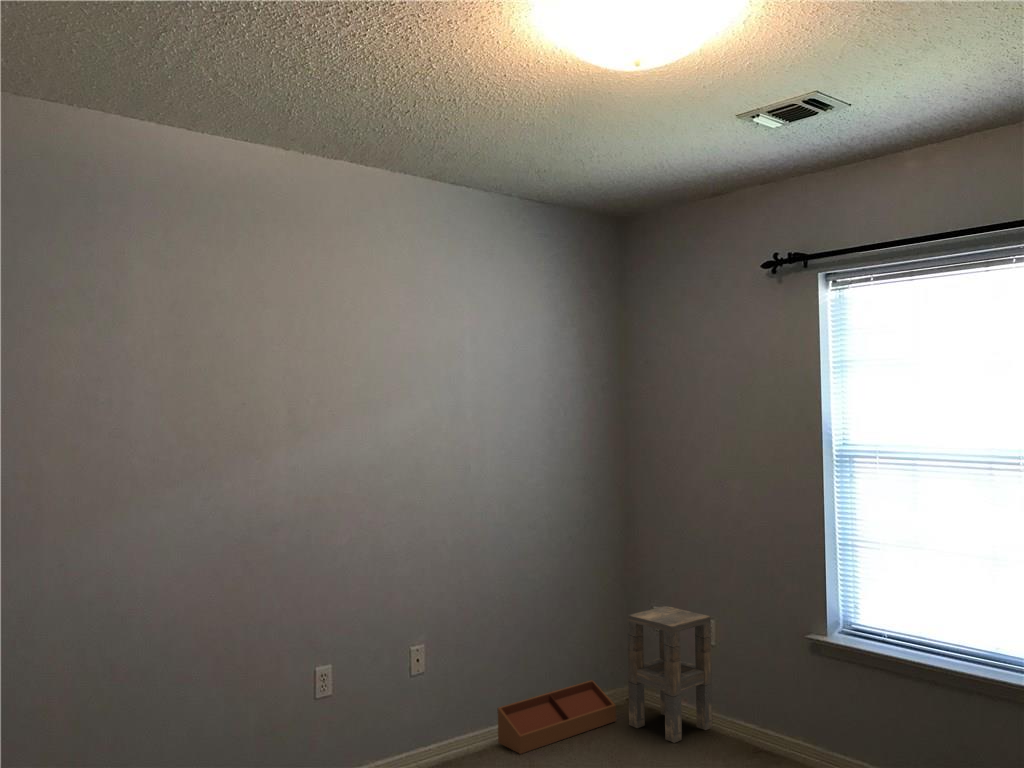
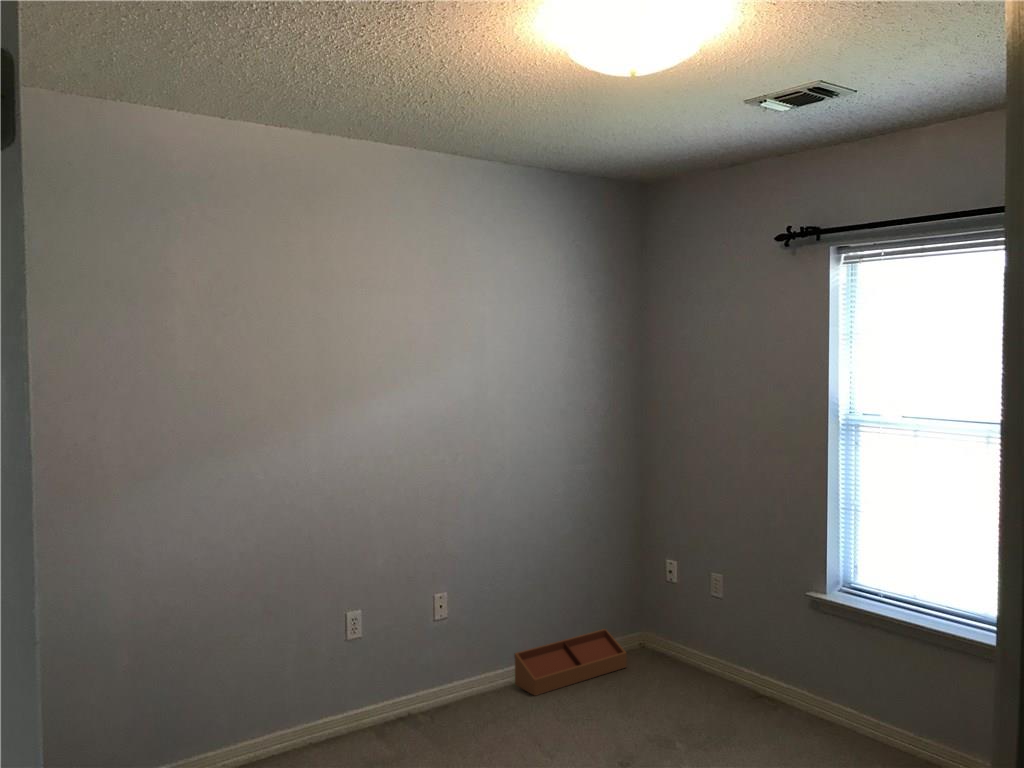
side table: present [628,606,713,743] -> none [639,562,718,689]

